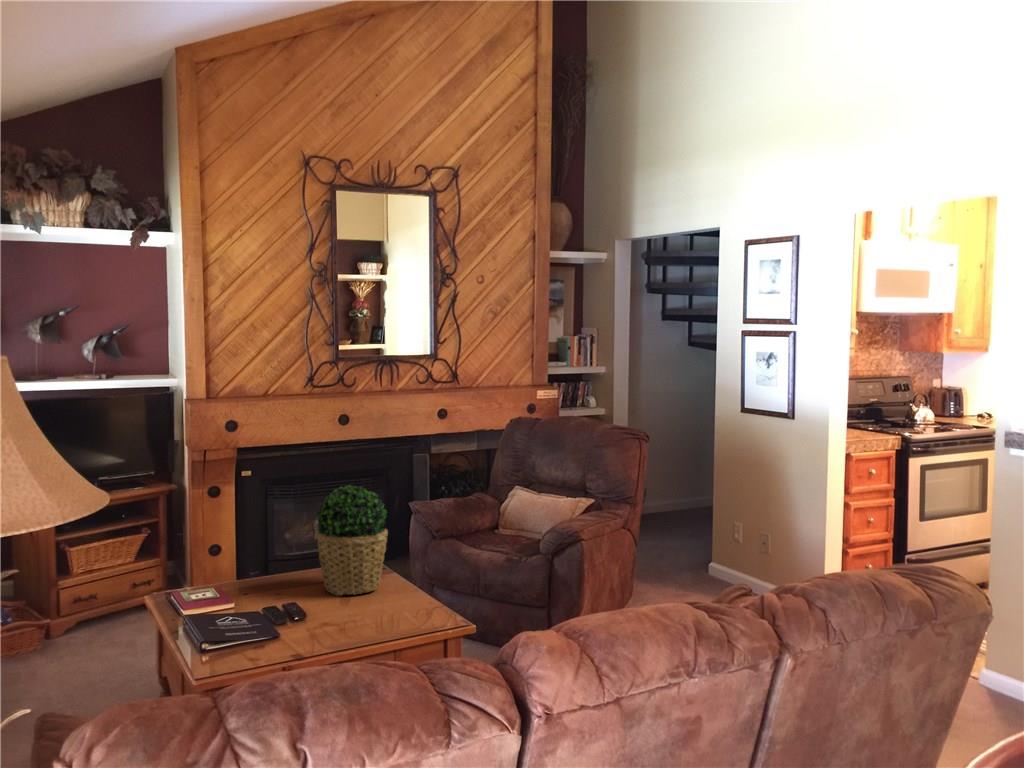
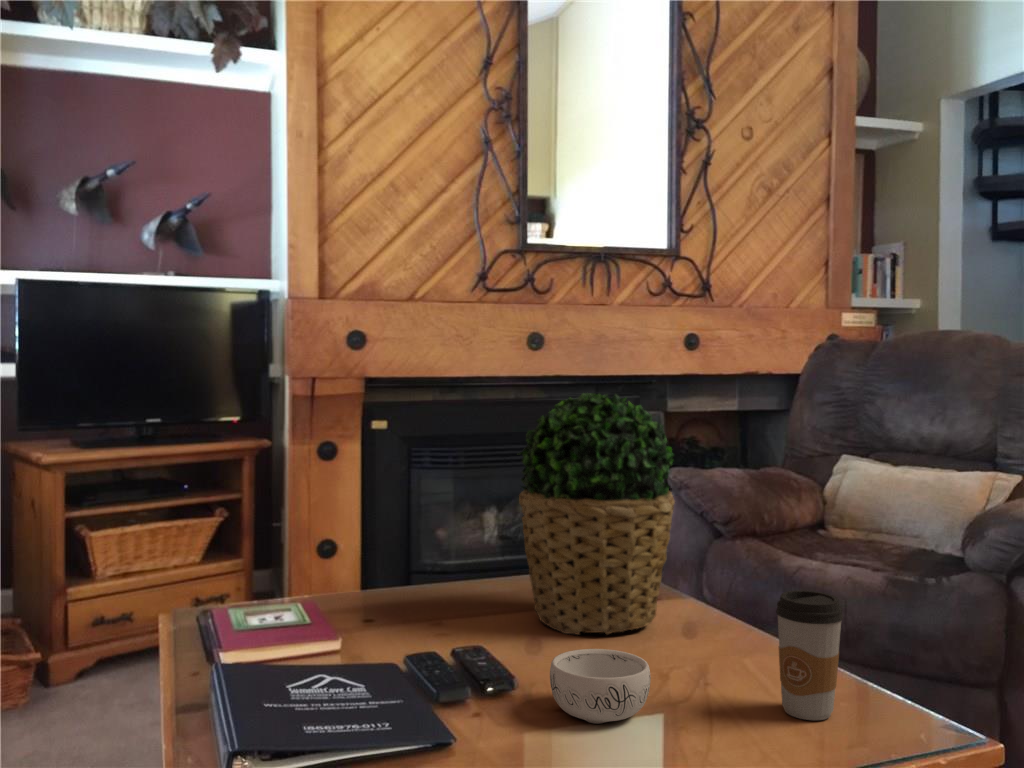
coffee cup: none [408,575,433,624] -> present [776,590,843,720]
decorative bowl: none [320,601,359,629] -> present [550,649,651,724]

